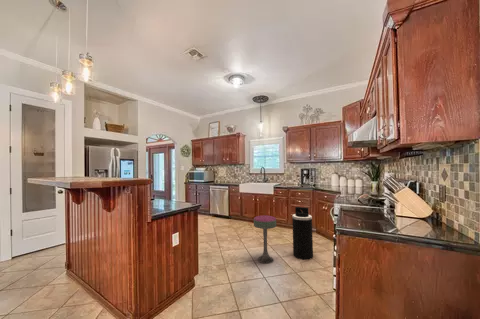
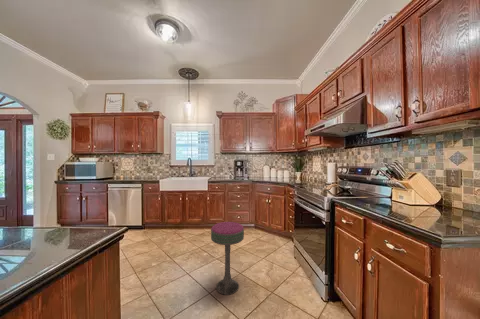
trash can: present [292,207,313,260] -> none [253,205,276,270]

